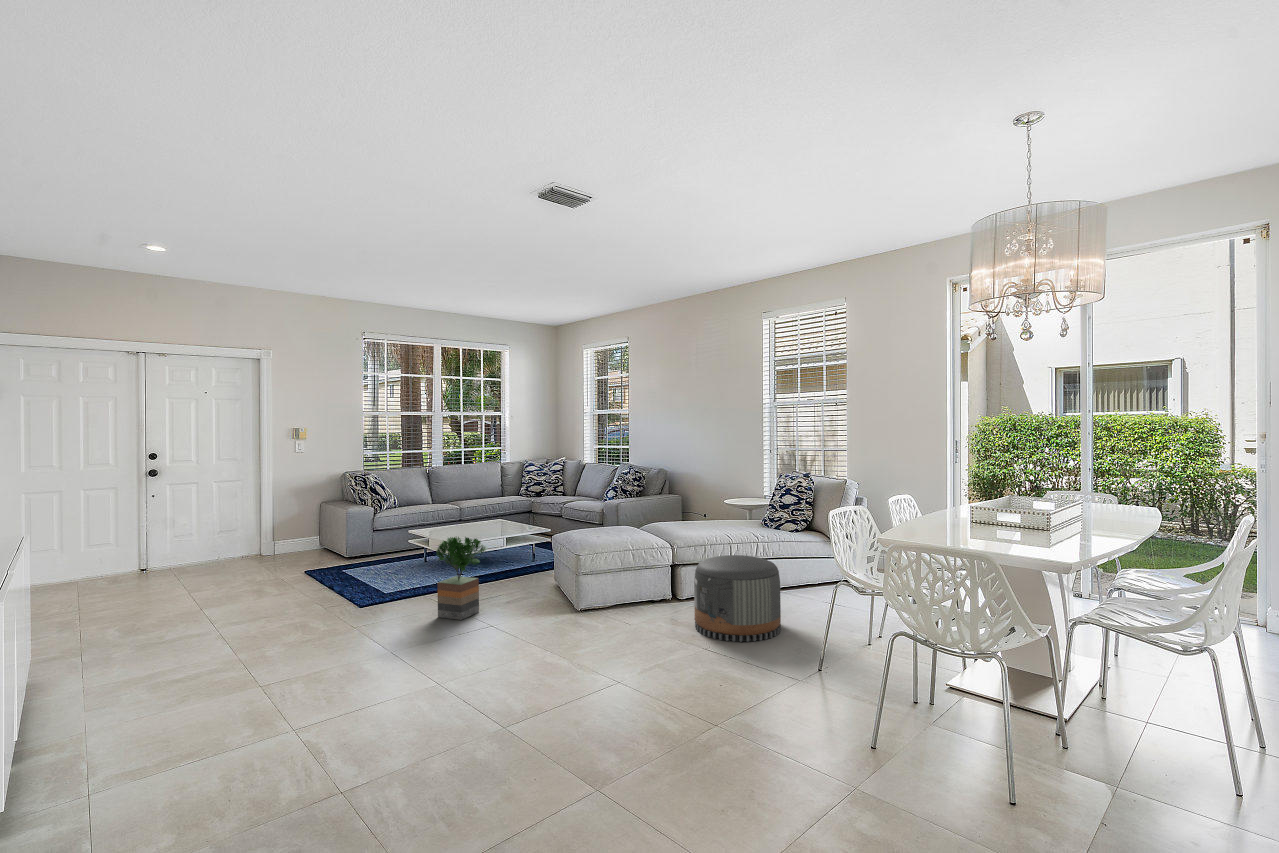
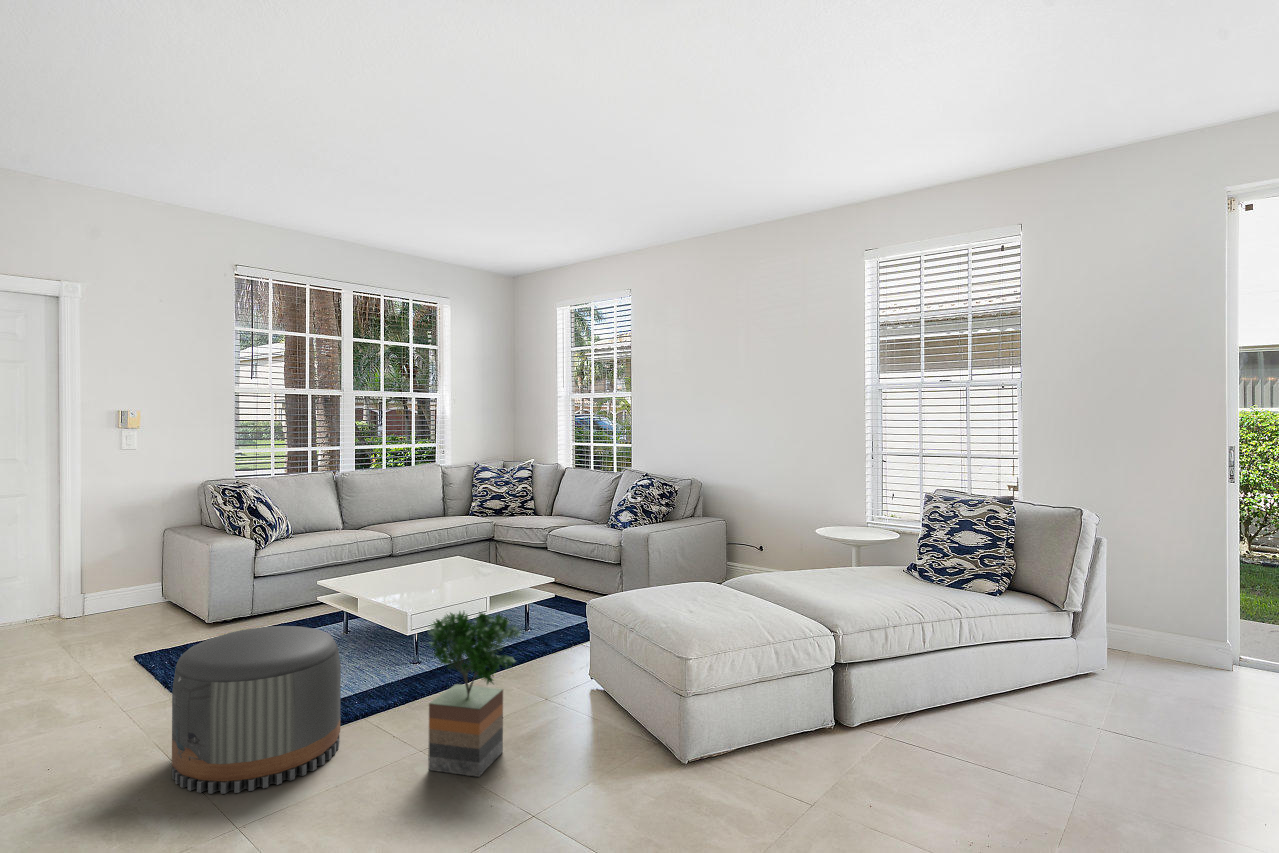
pouf: present [694,555,781,642] -> present [172,626,341,794]

